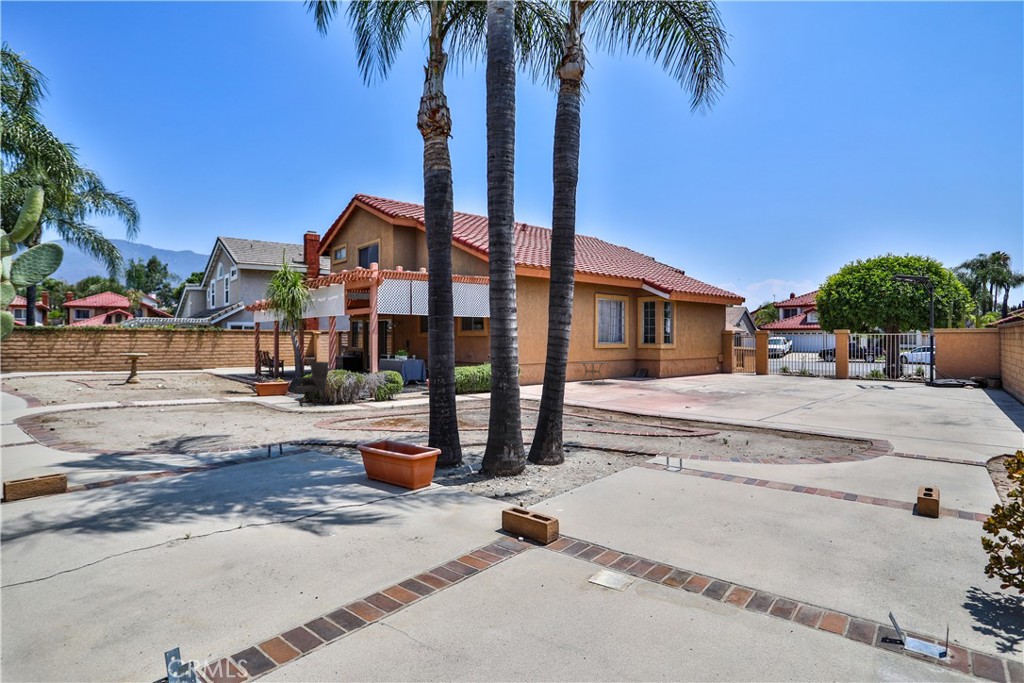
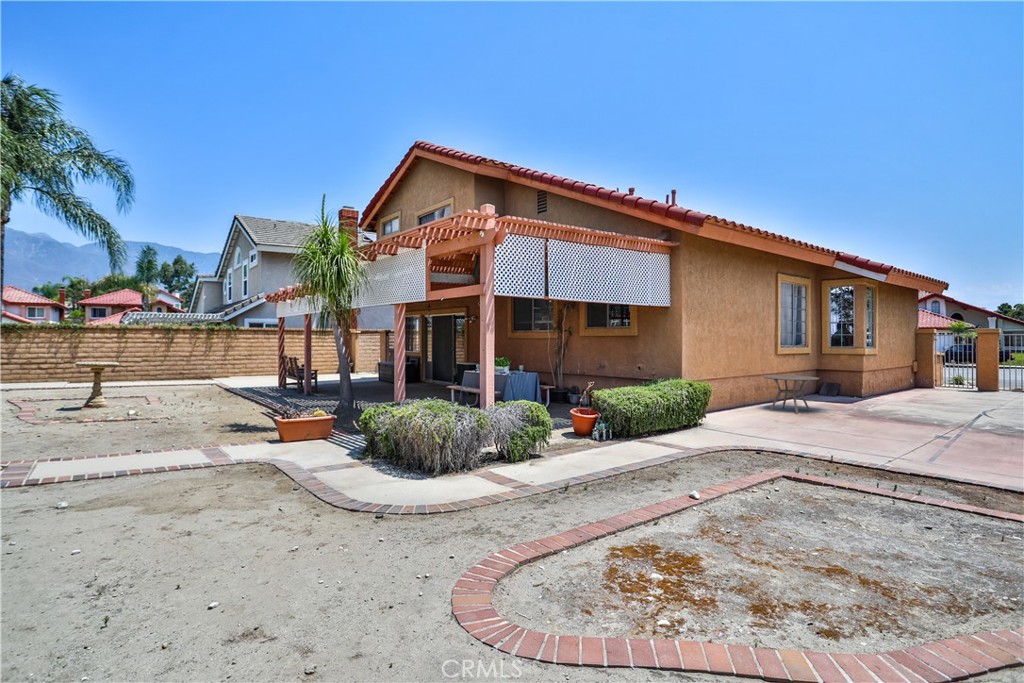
chair: present [295,361,329,406] -> none [354,387,416,477]

